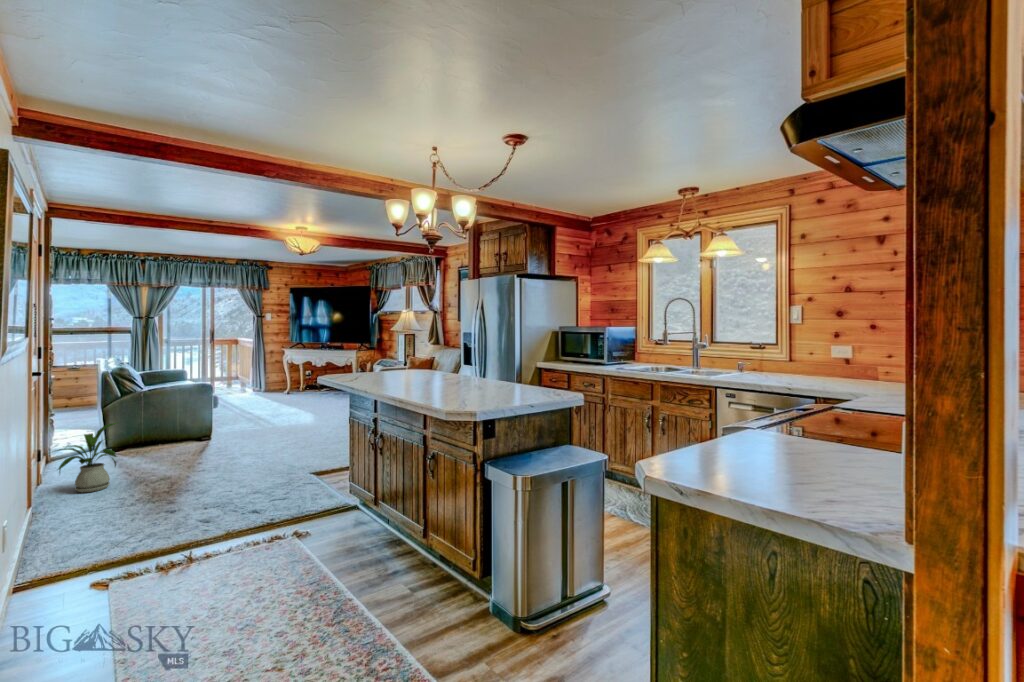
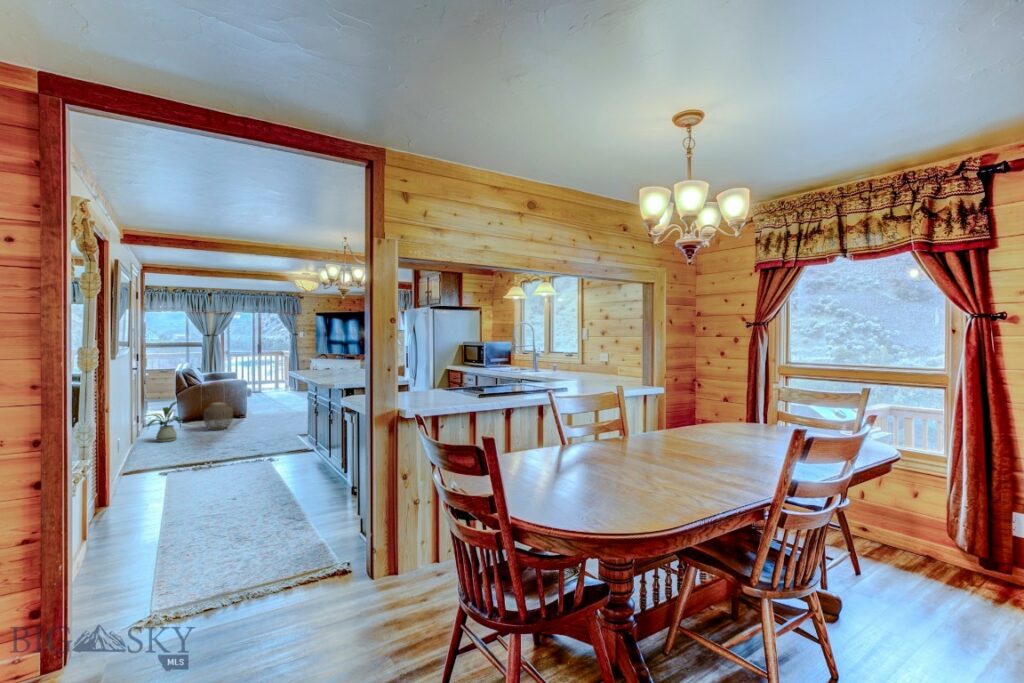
woven basket: none [151,420,197,465] -> present [204,402,233,430]

